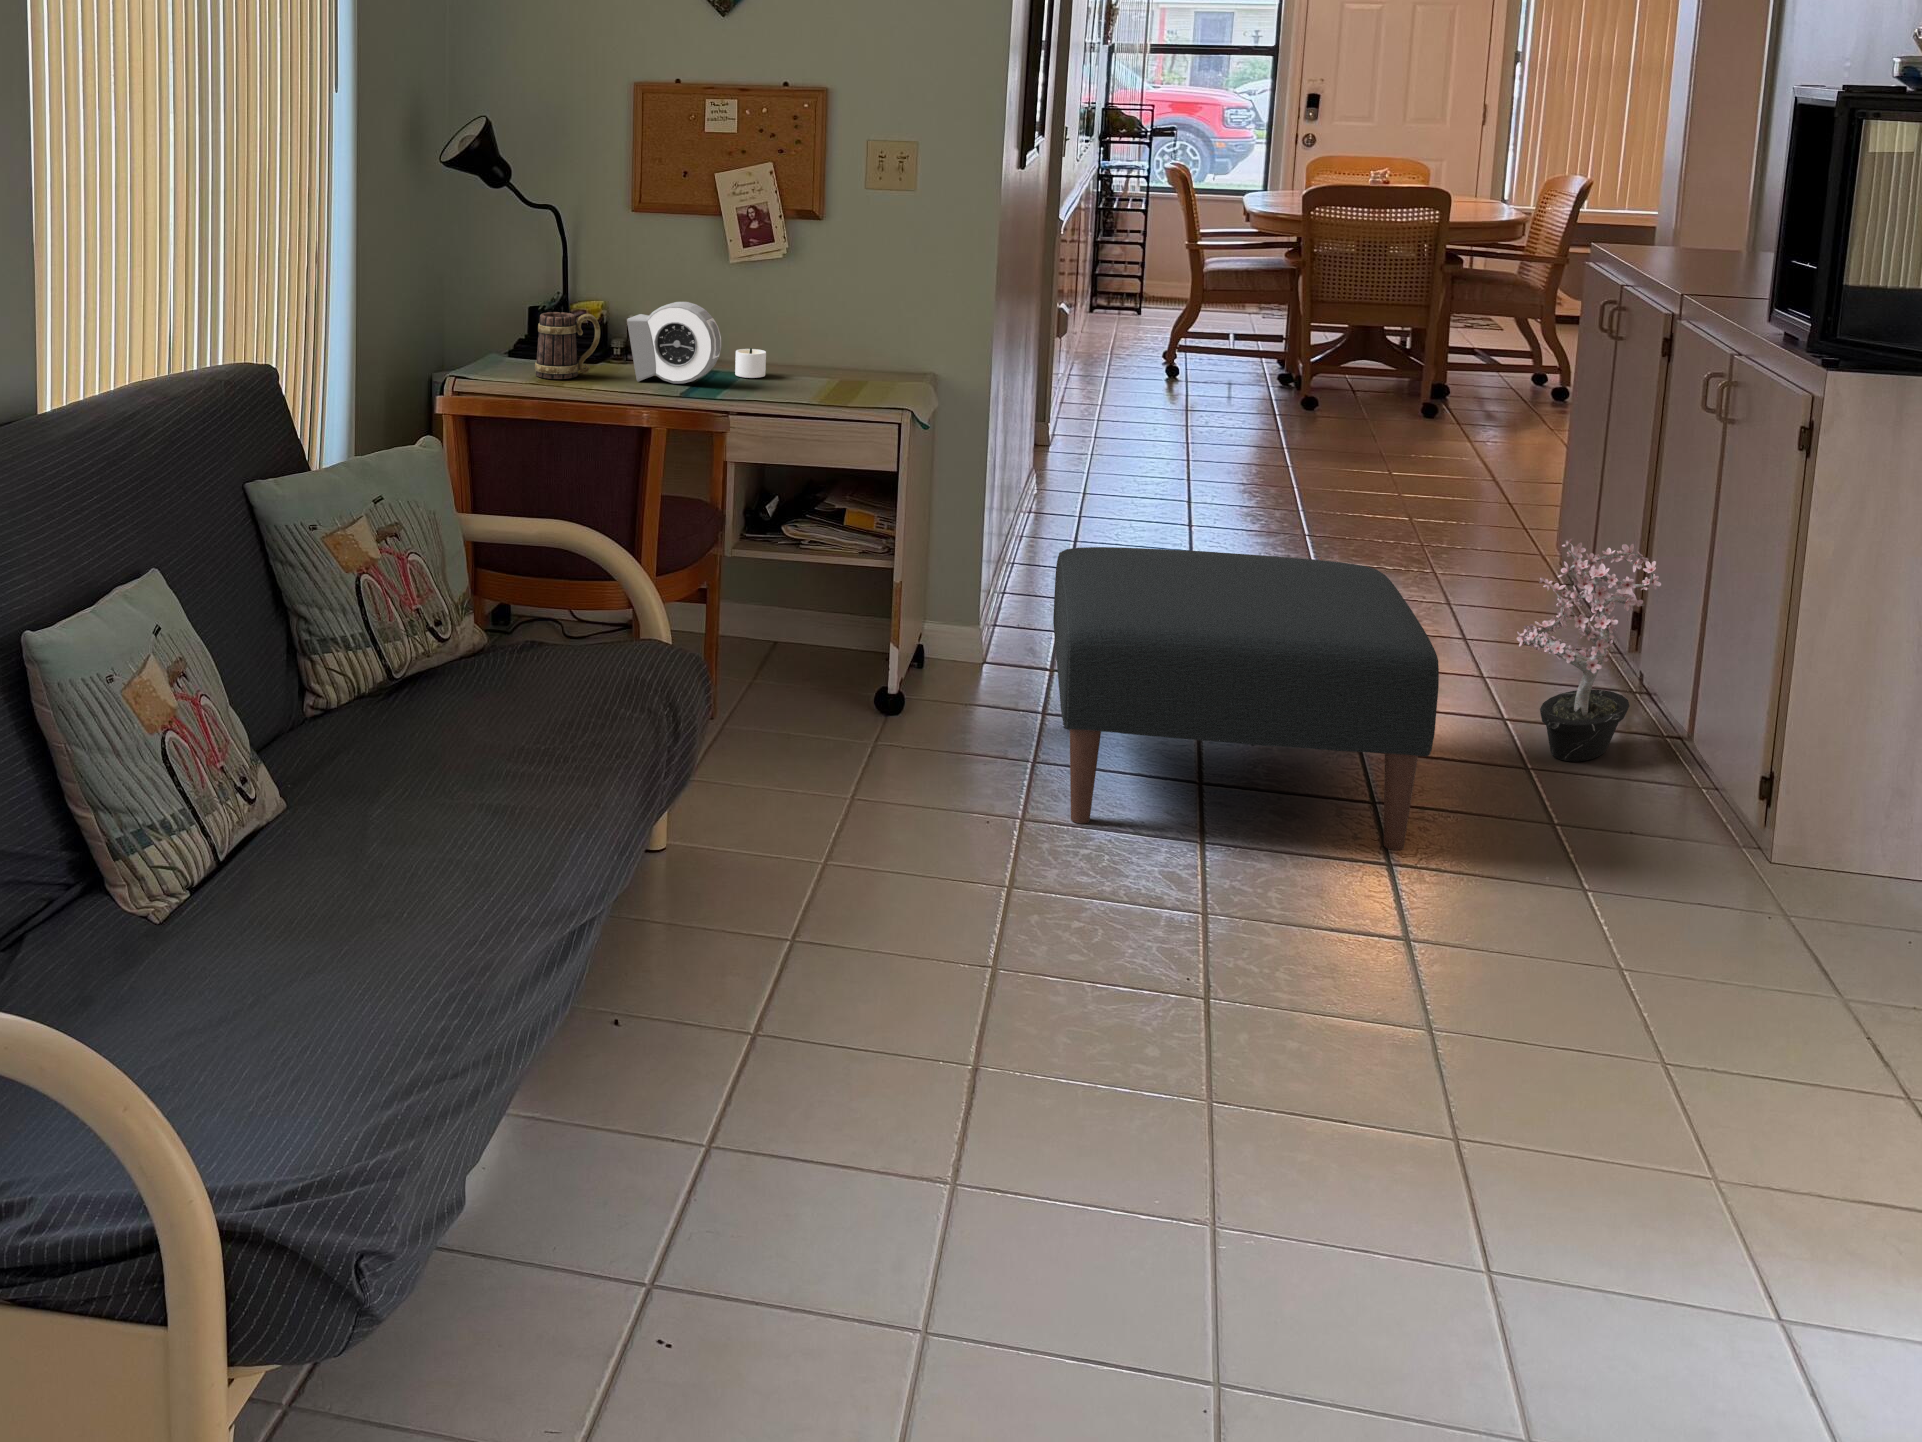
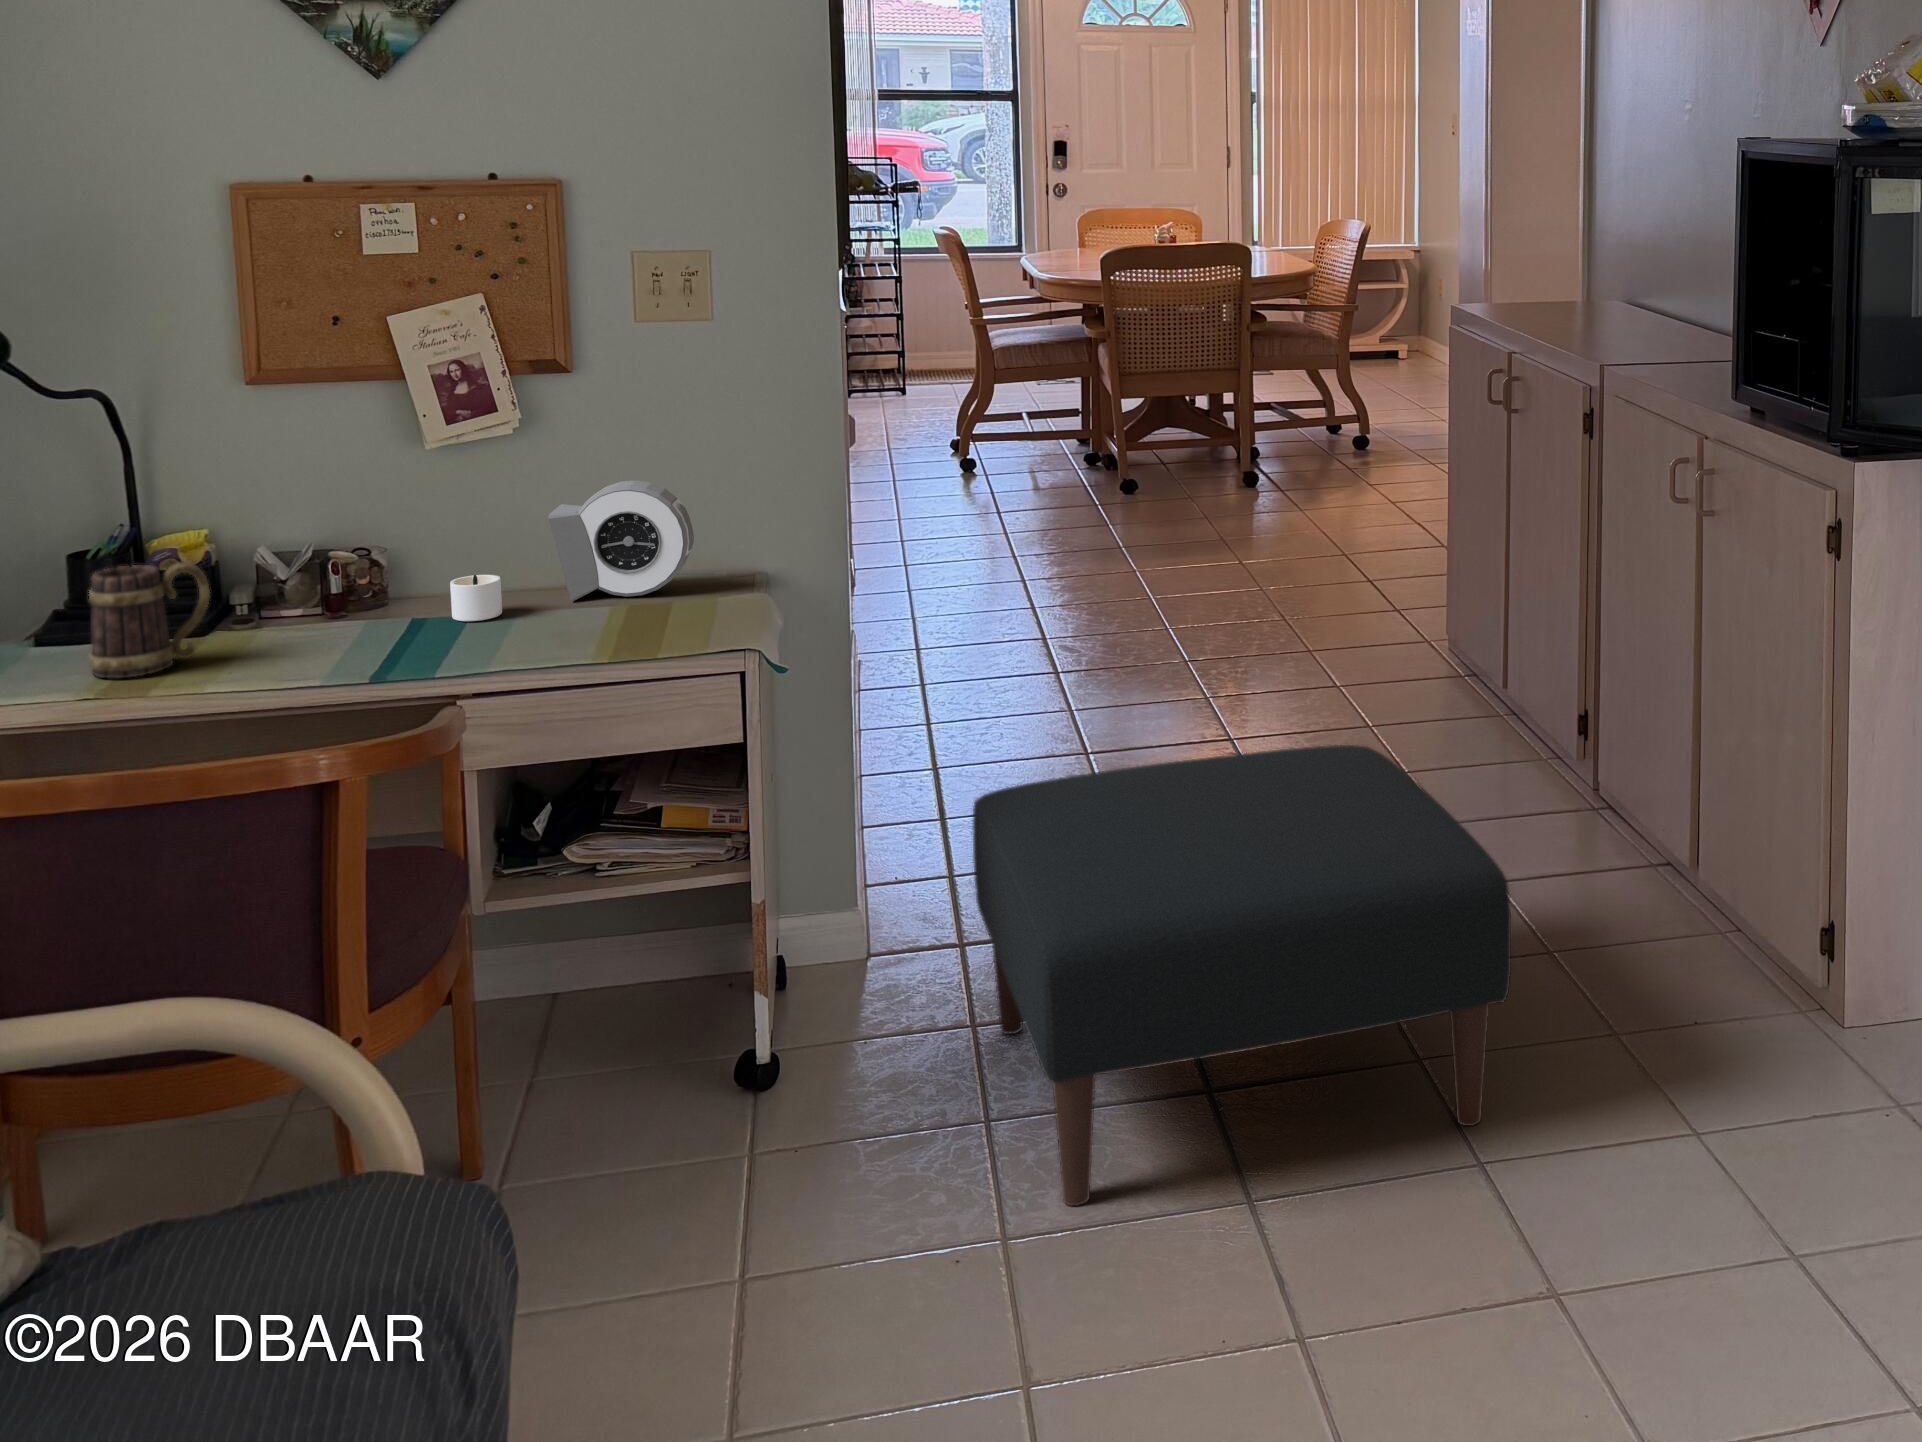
alarm clock: present [627,302,721,384] -> present [548,480,694,601]
potted plant: present [1517,539,1661,761] -> none [1497,644,1676,928]

